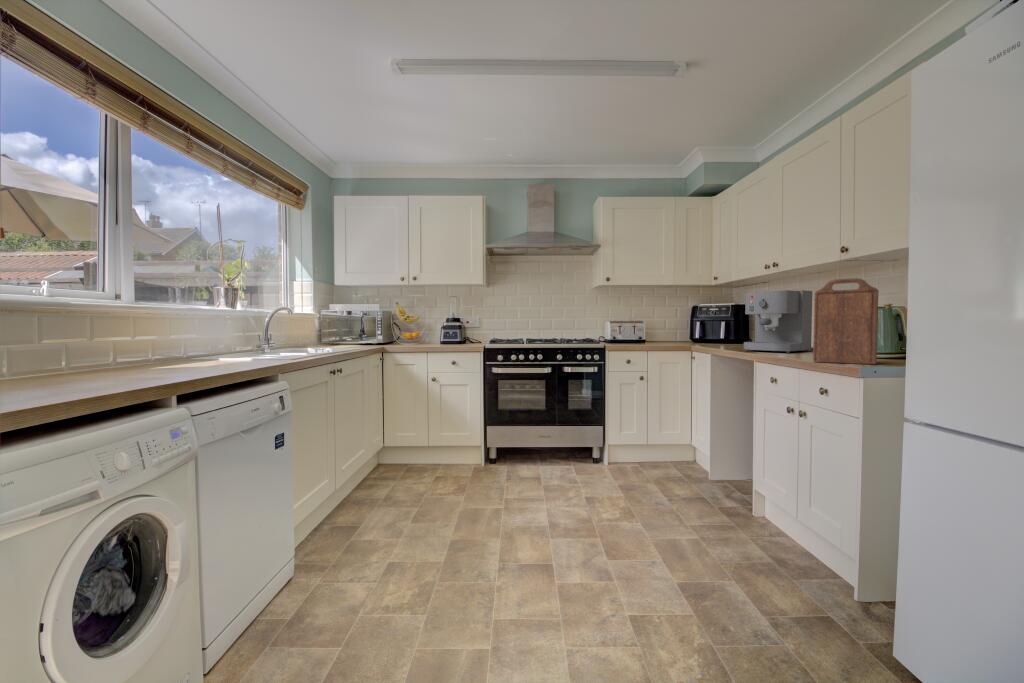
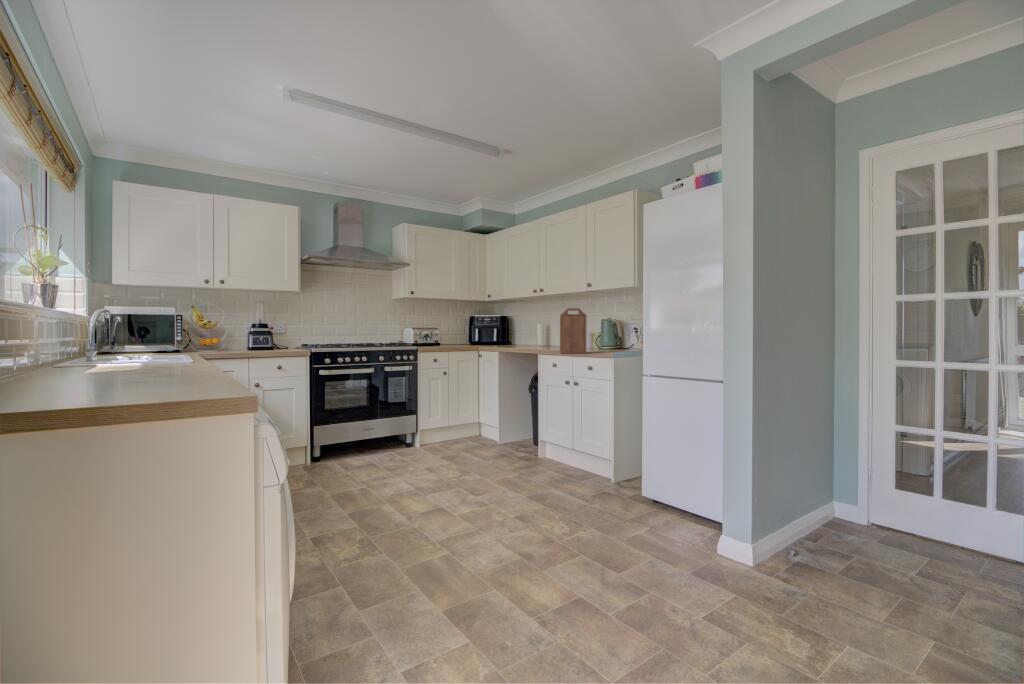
coffee maker: present [744,290,812,353] -> none [517,311,552,350]

